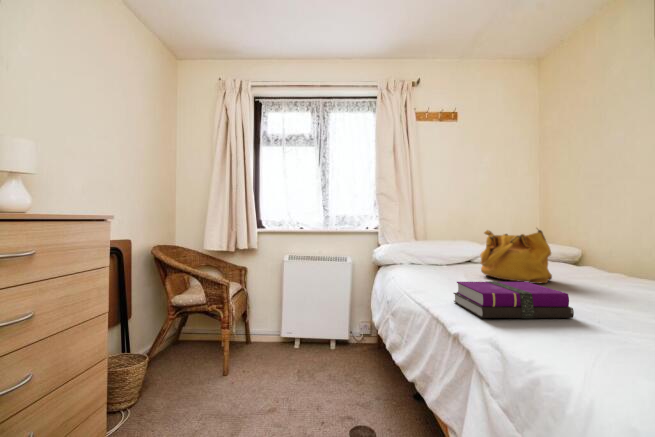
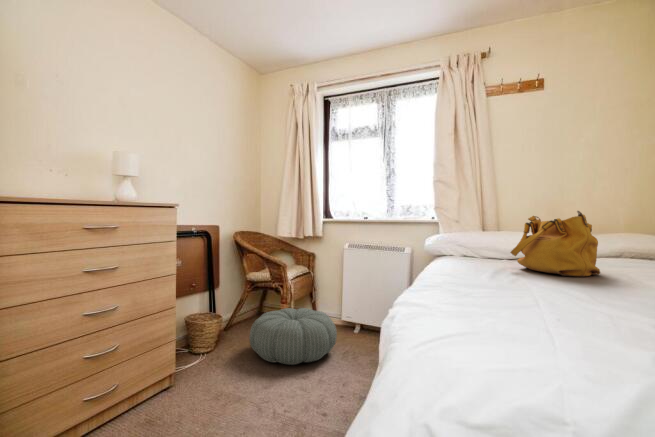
notebook: present [454,281,574,318] -> none [420,262,520,300]
pouf: none [191,331,294,404] -> present [249,308,337,365]

